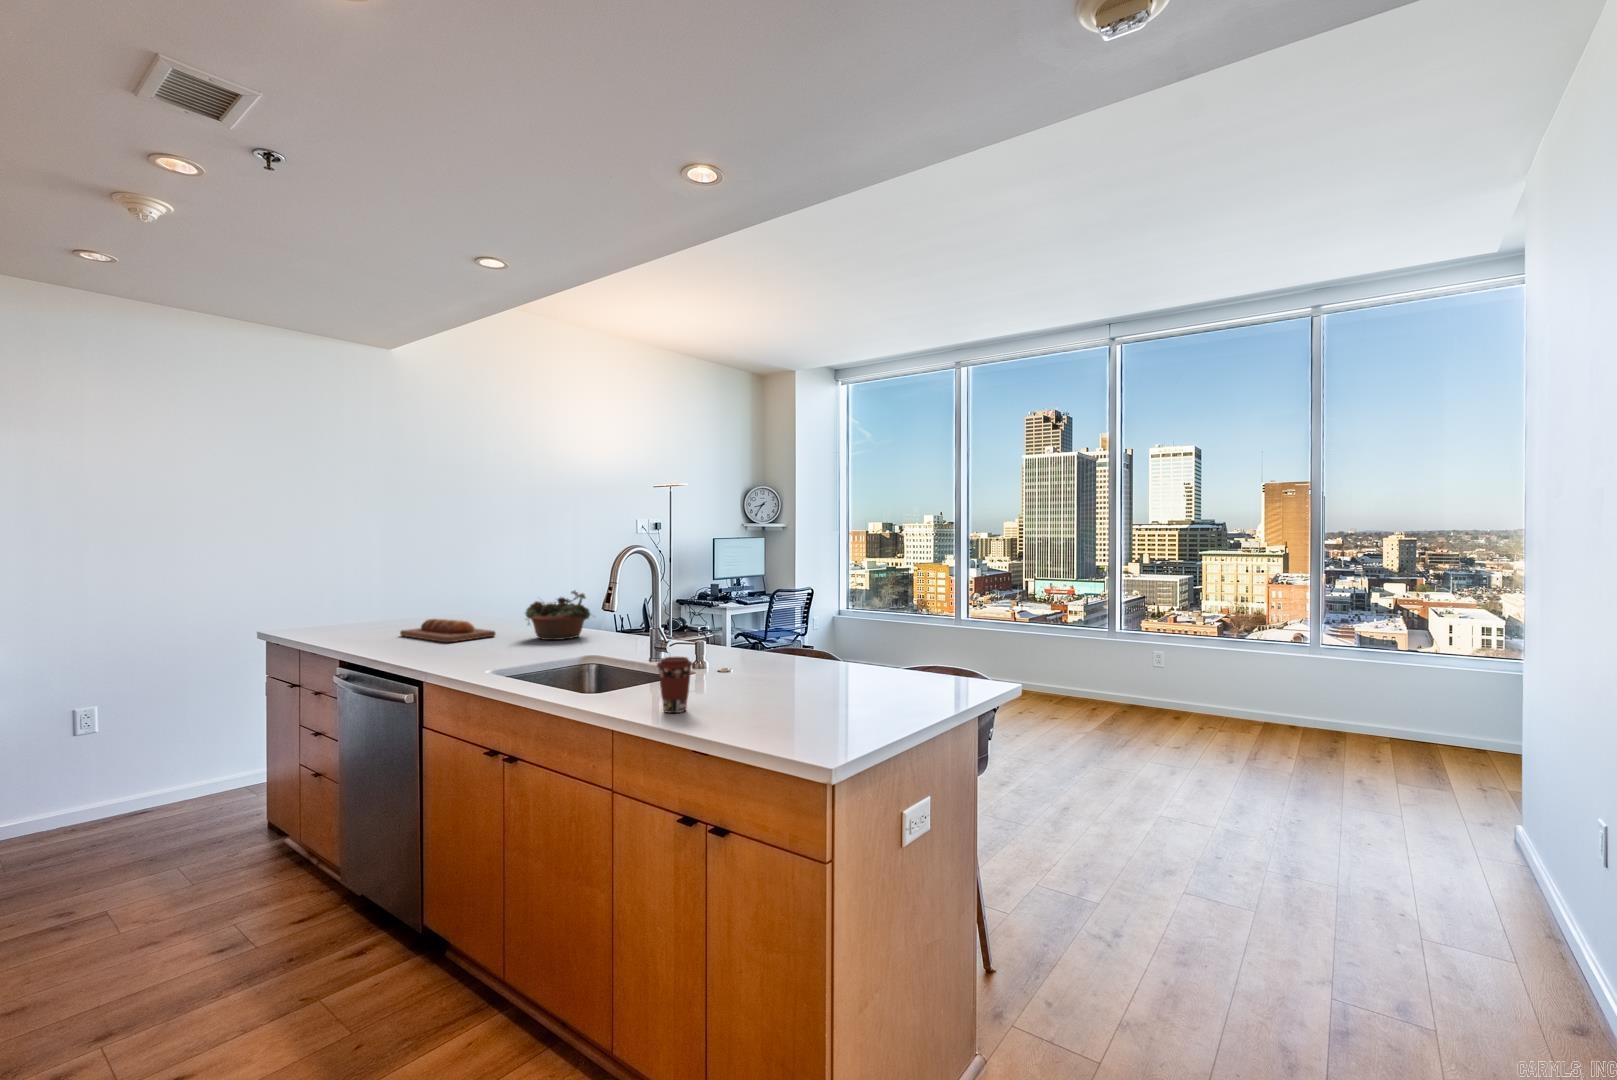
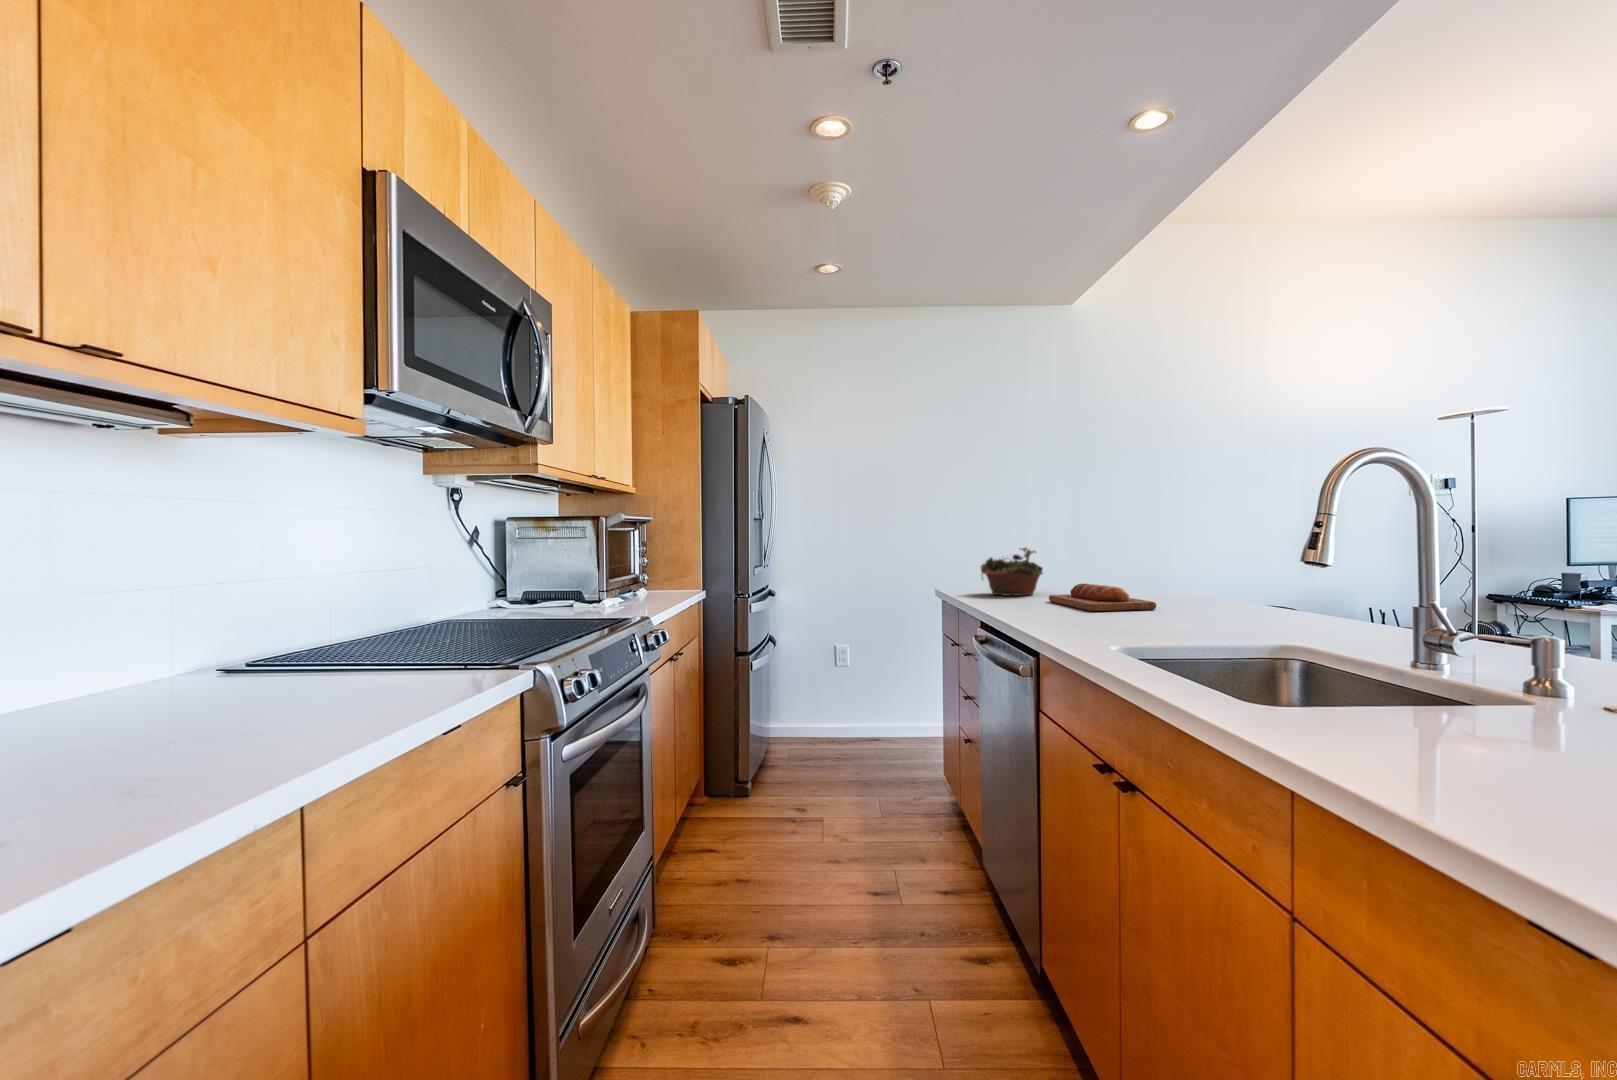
succulent planter: present [525,591,590,640] -> present [981,548,1043,596]
coffee cup: present [657,657,692,713] -> none [1406,648,1528,790]

